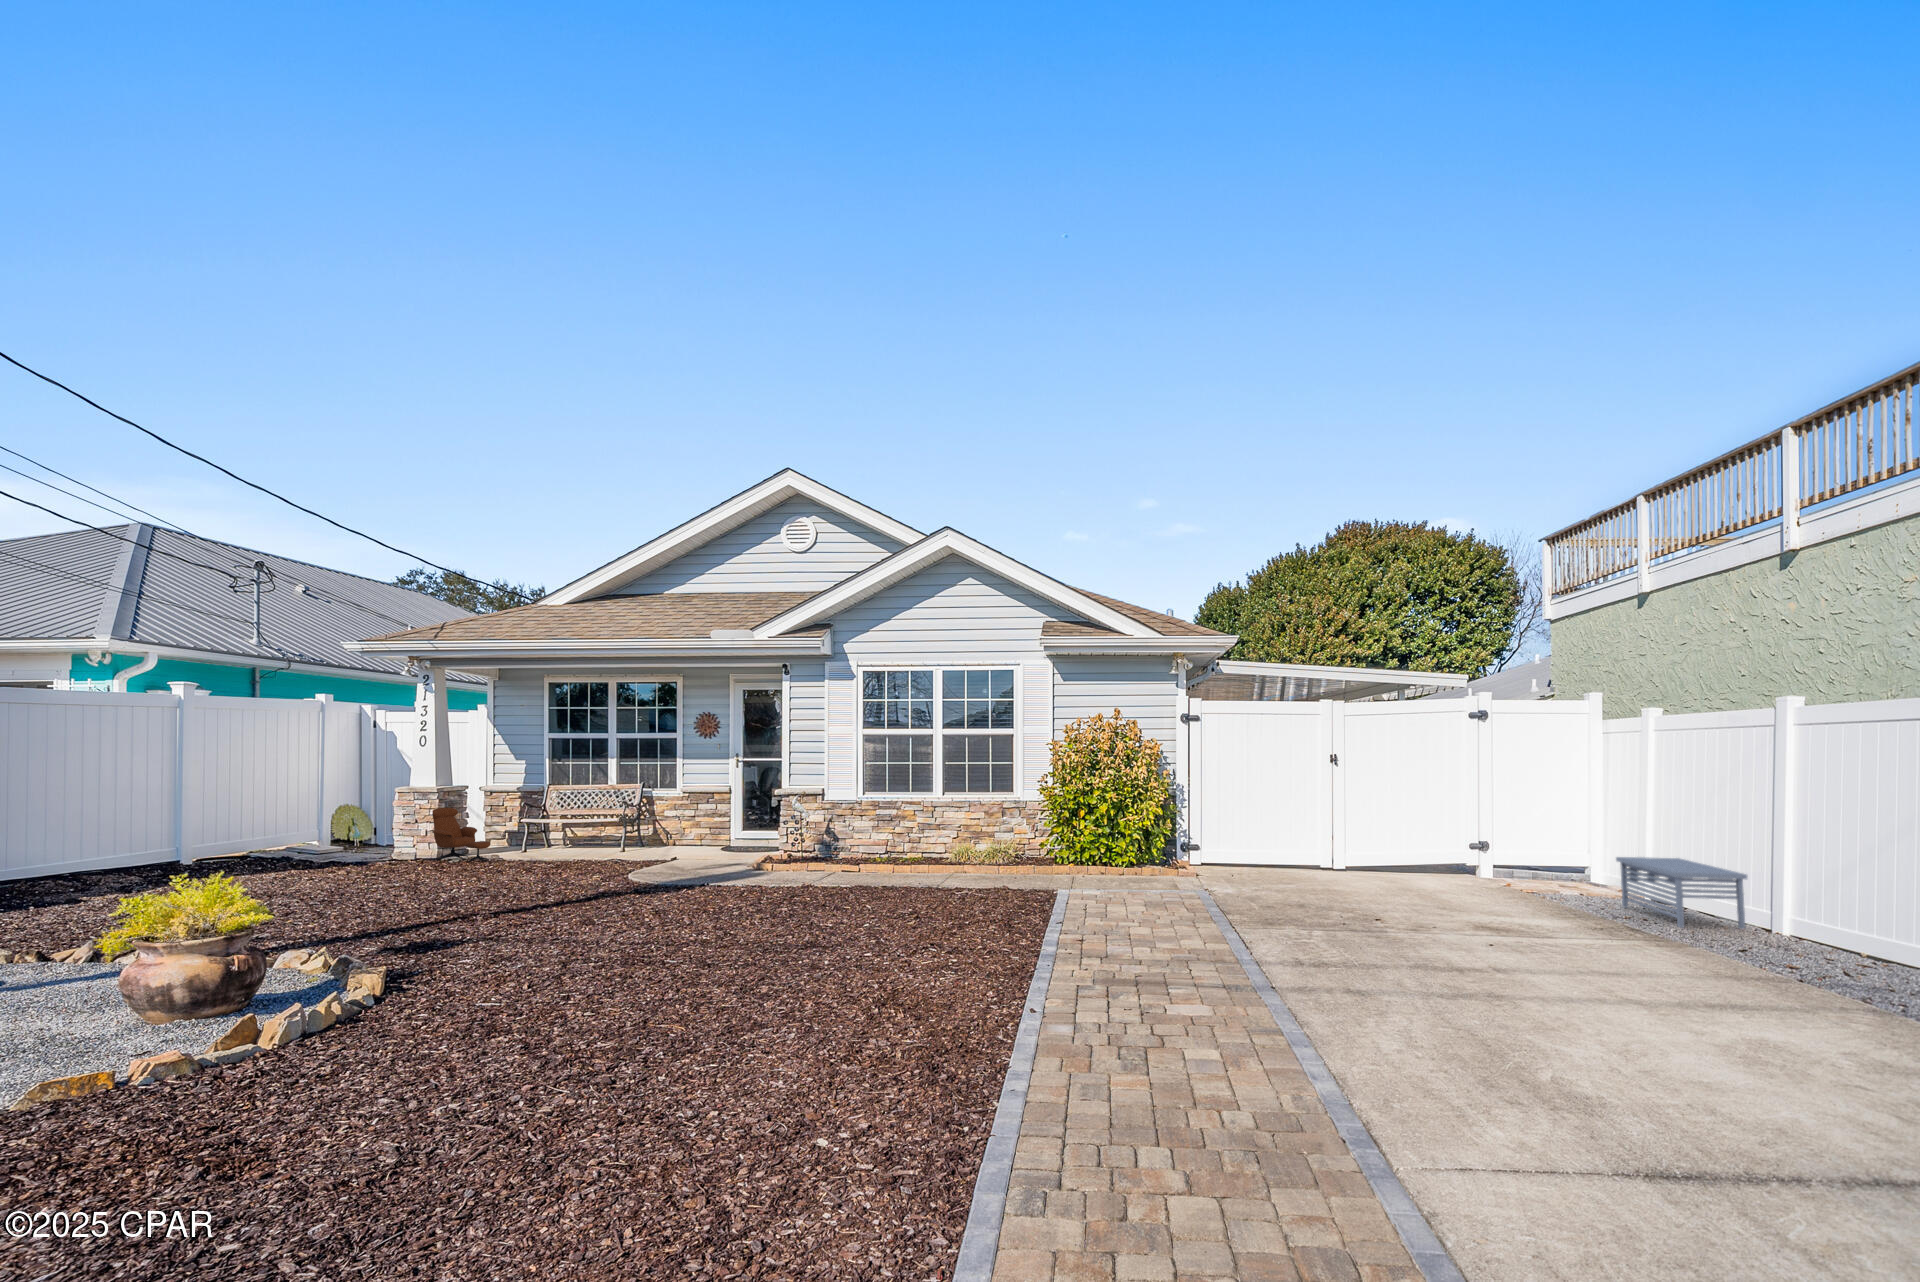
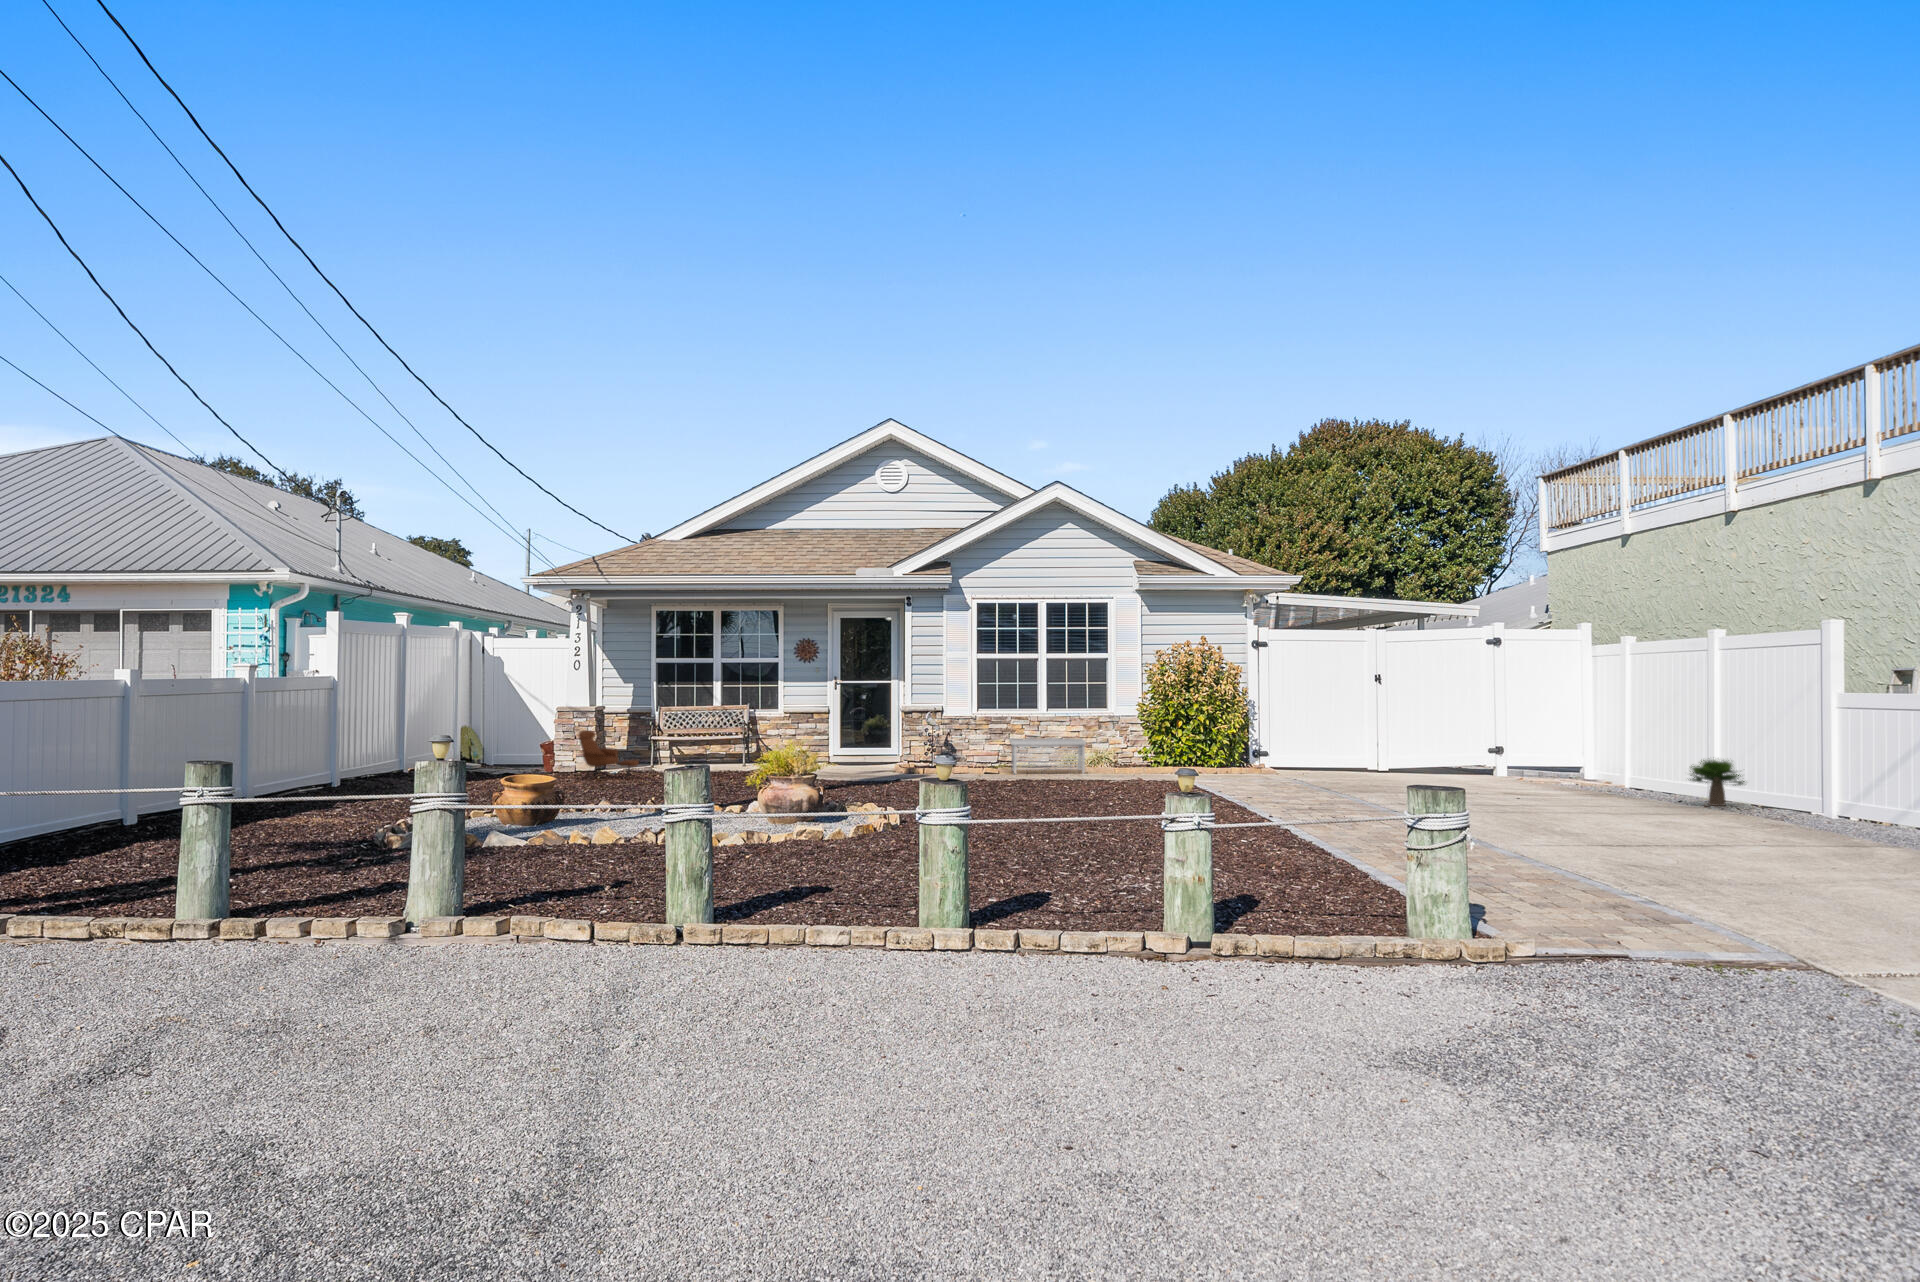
storage bench: present [1616,857,1747,929] -> present [1009,738,1086,774]
potted plant: none [1752,885,1870,963] -> present [1690,760,1745,806]

